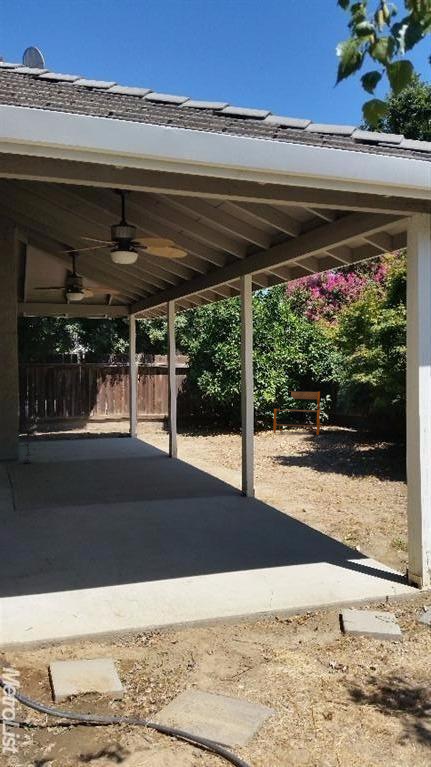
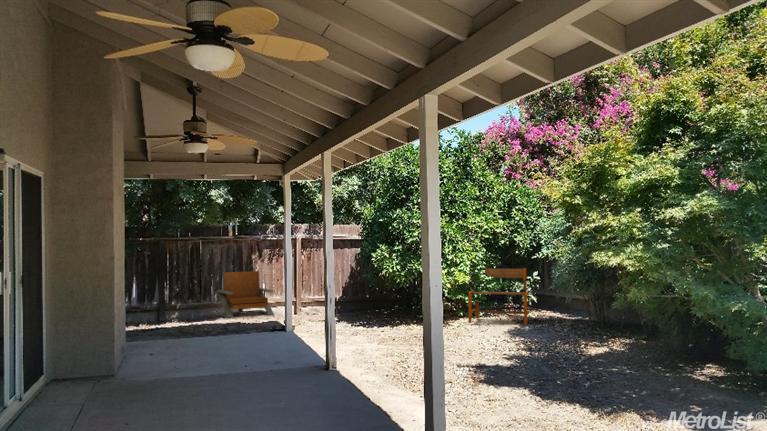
lounge chair: none [68,392,116,430] -> present [217,271,274,318]
potted plant: present [18,425,41,463] -> none [103,331,142,388]

